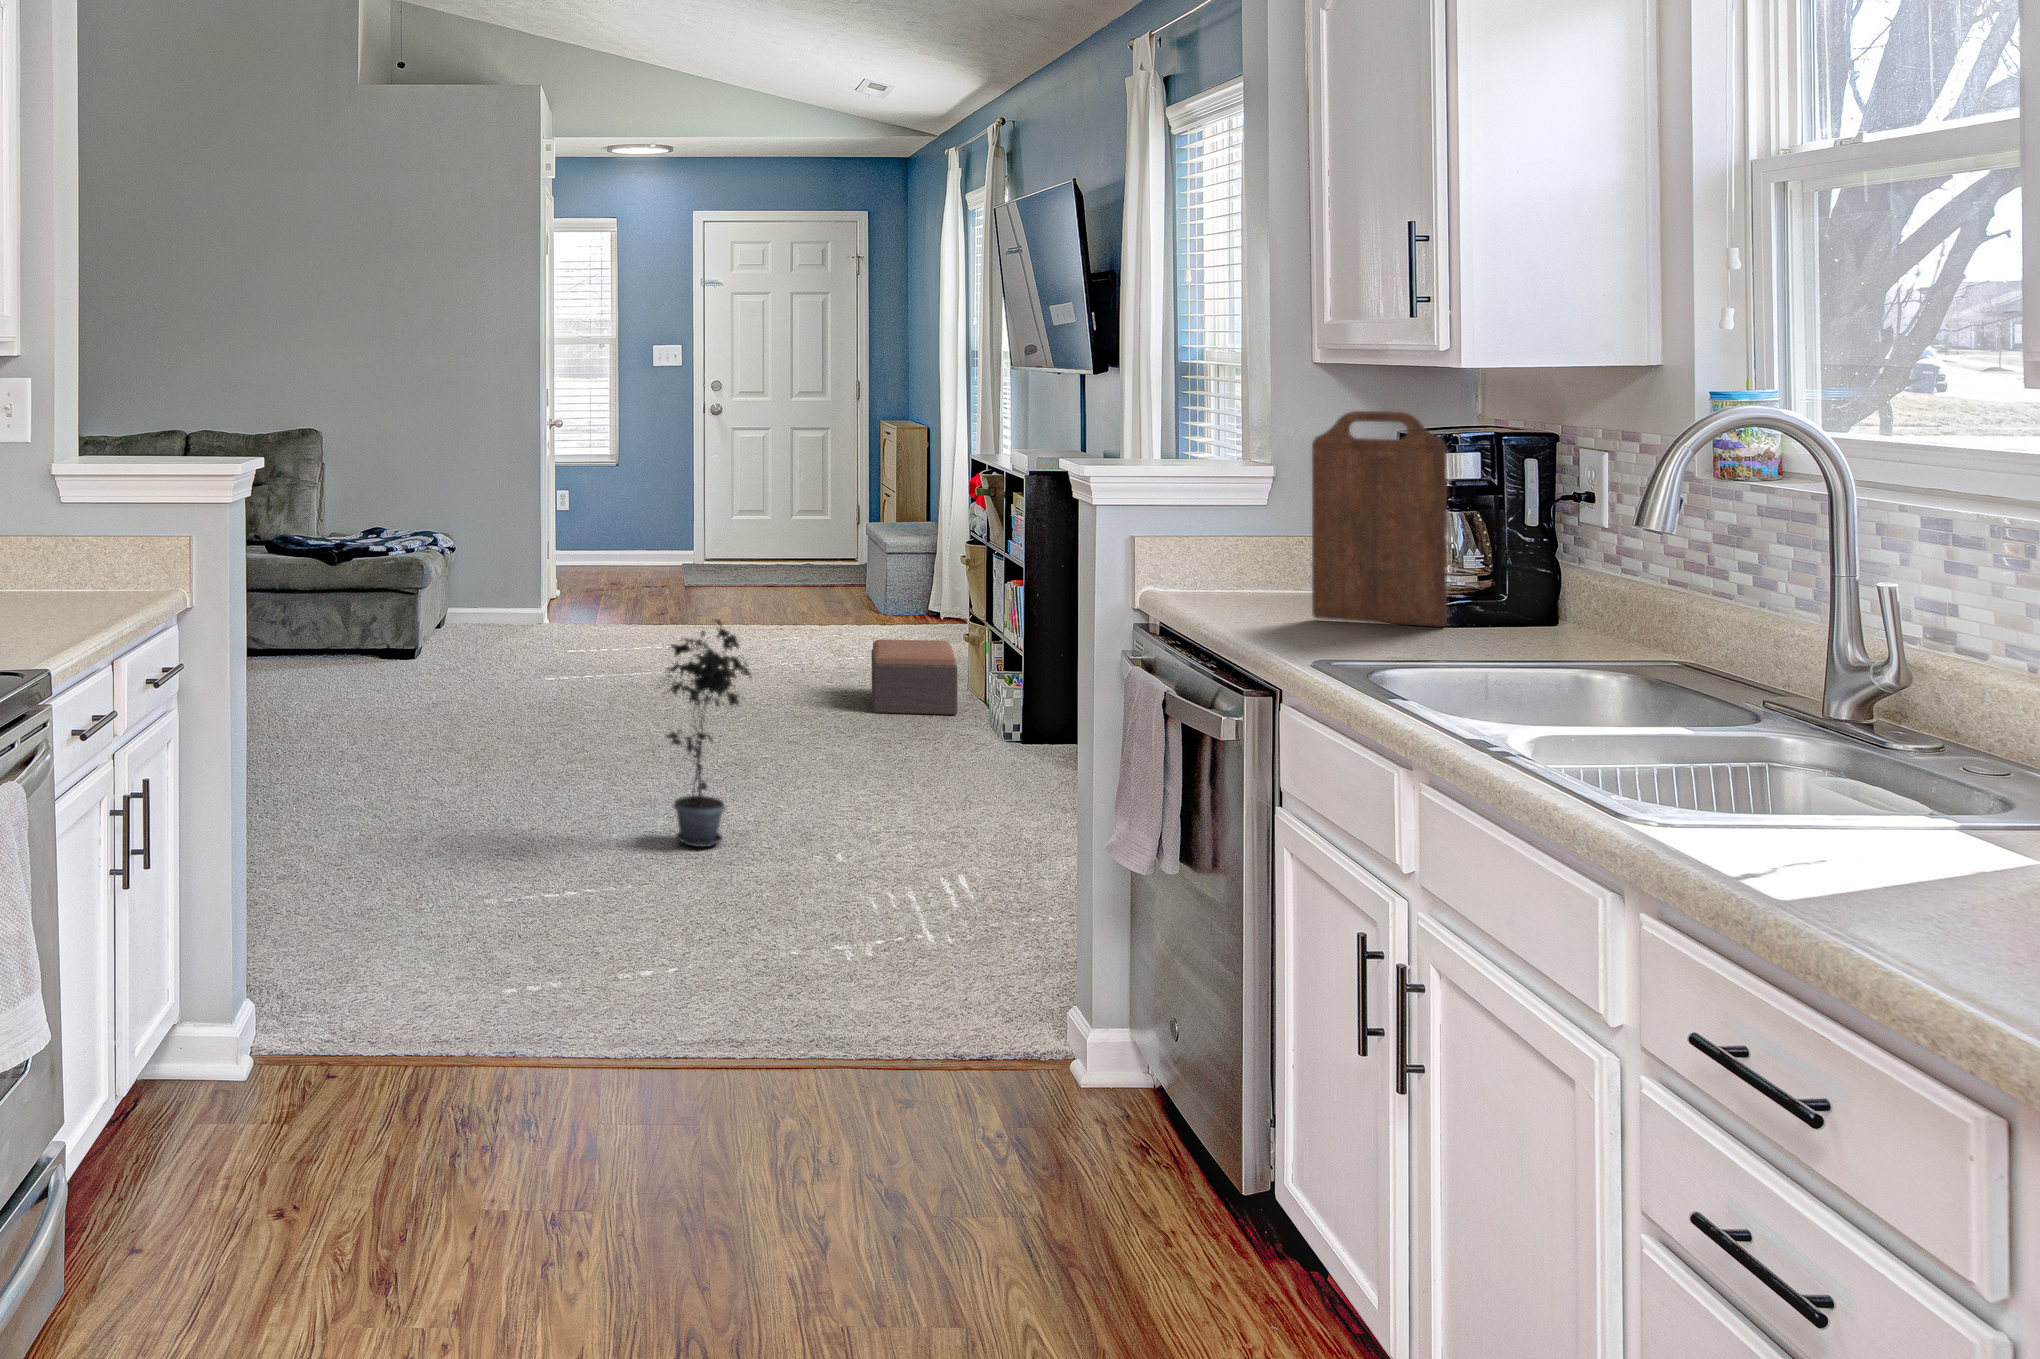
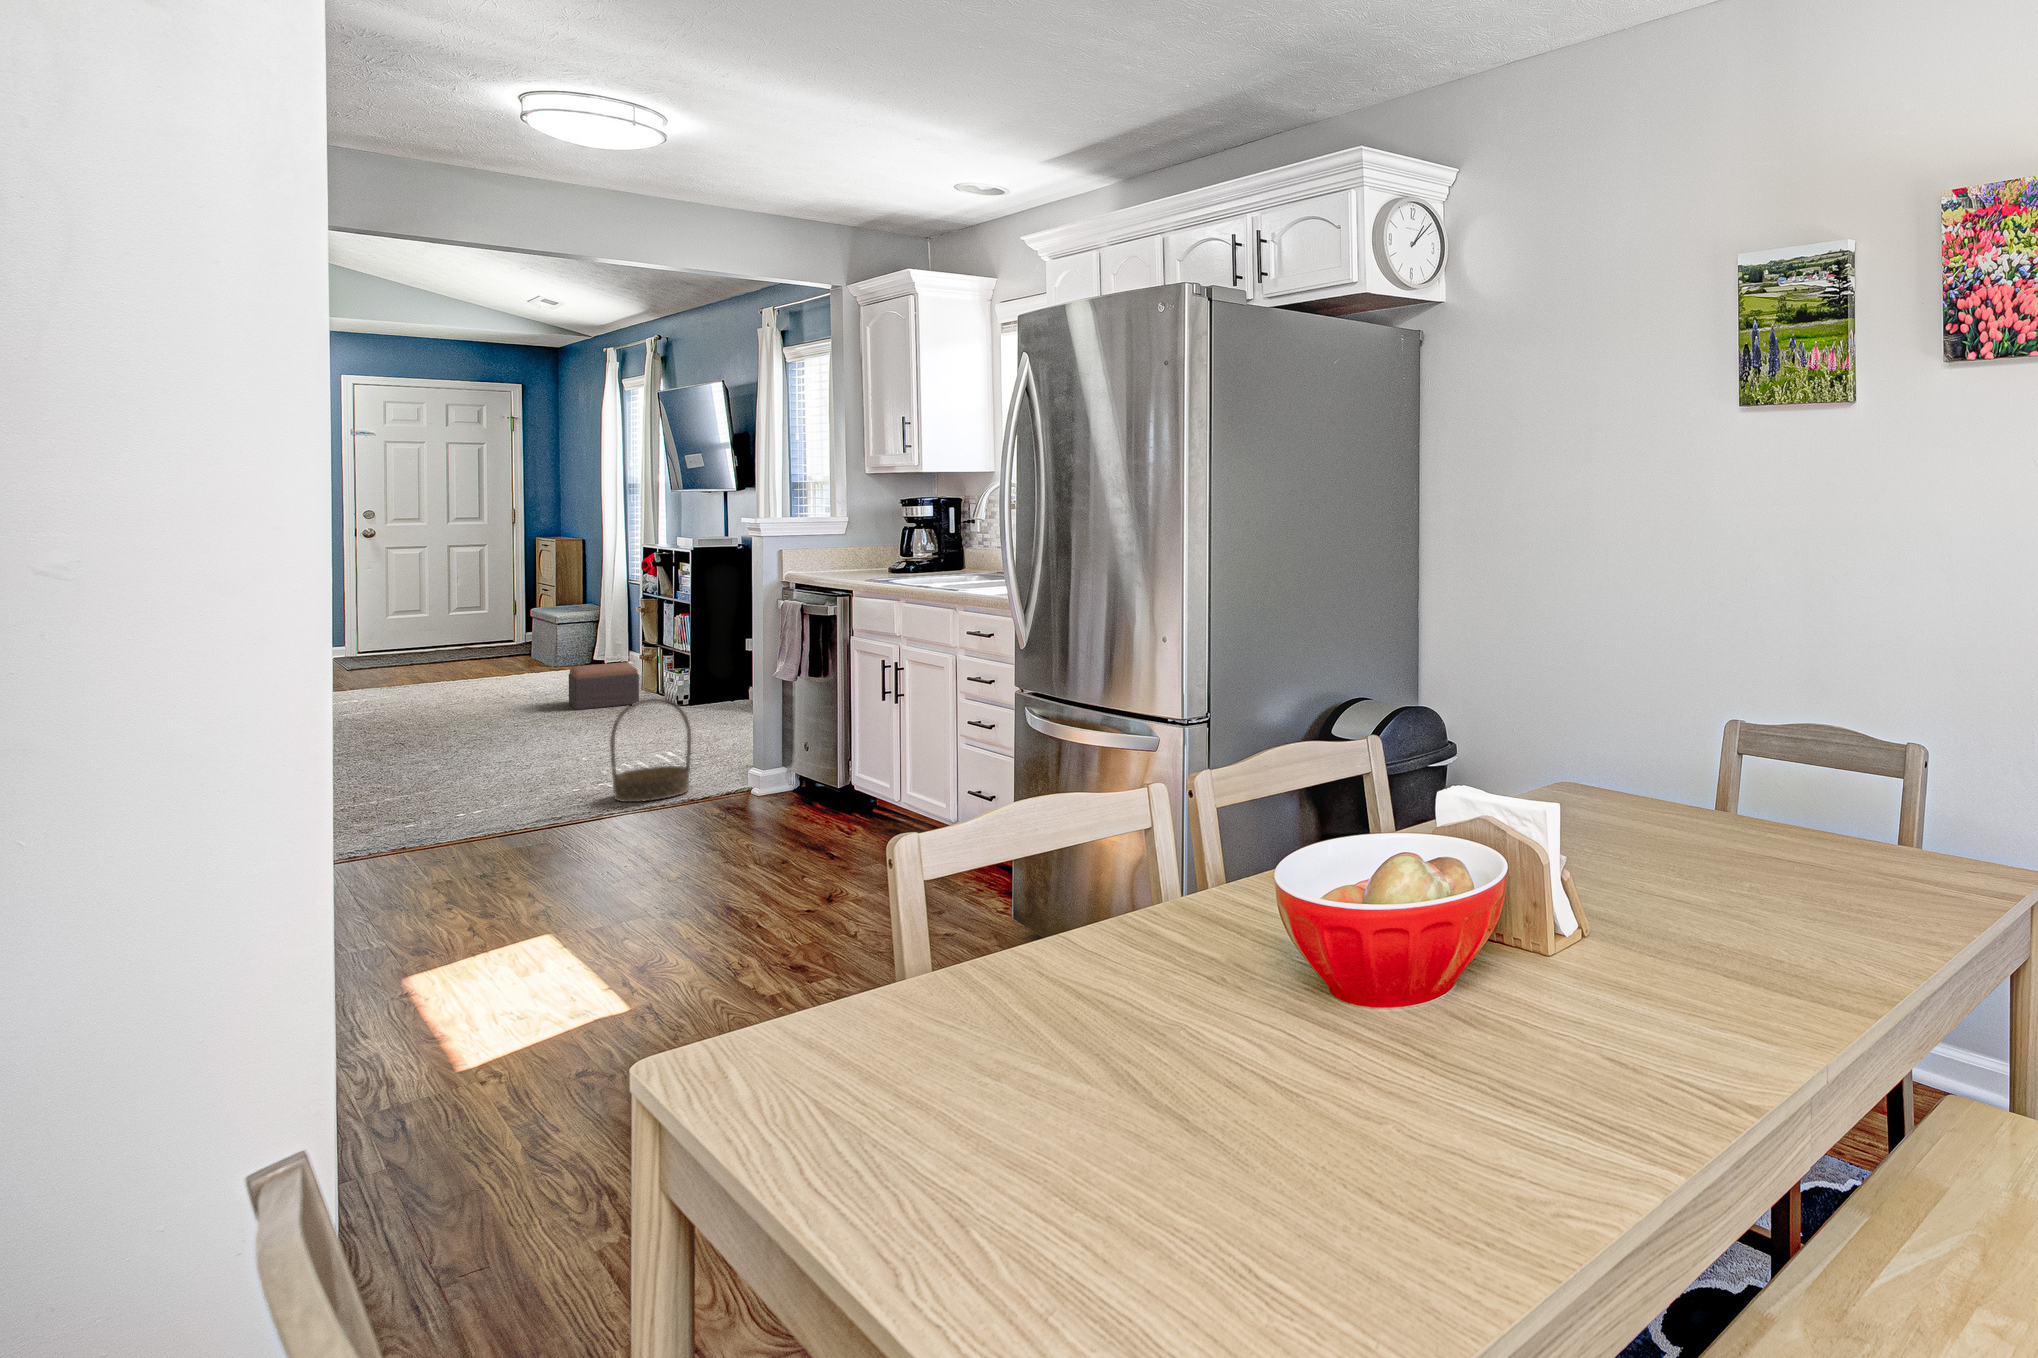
cutting board: present [1312,411,1447,627] -> none [864,492,918,575]
potted plant: present [656,620,751,847] -> none [444,636,525,772]
basket: none [832,814,966,1034] -> present [610,699,691,802]

